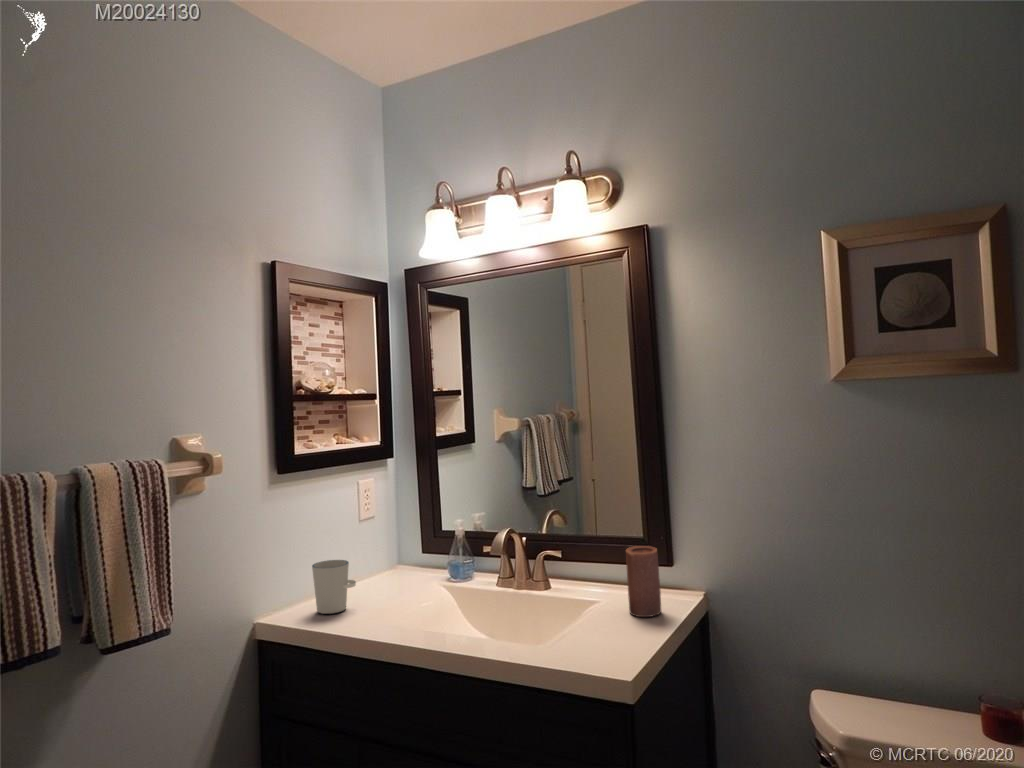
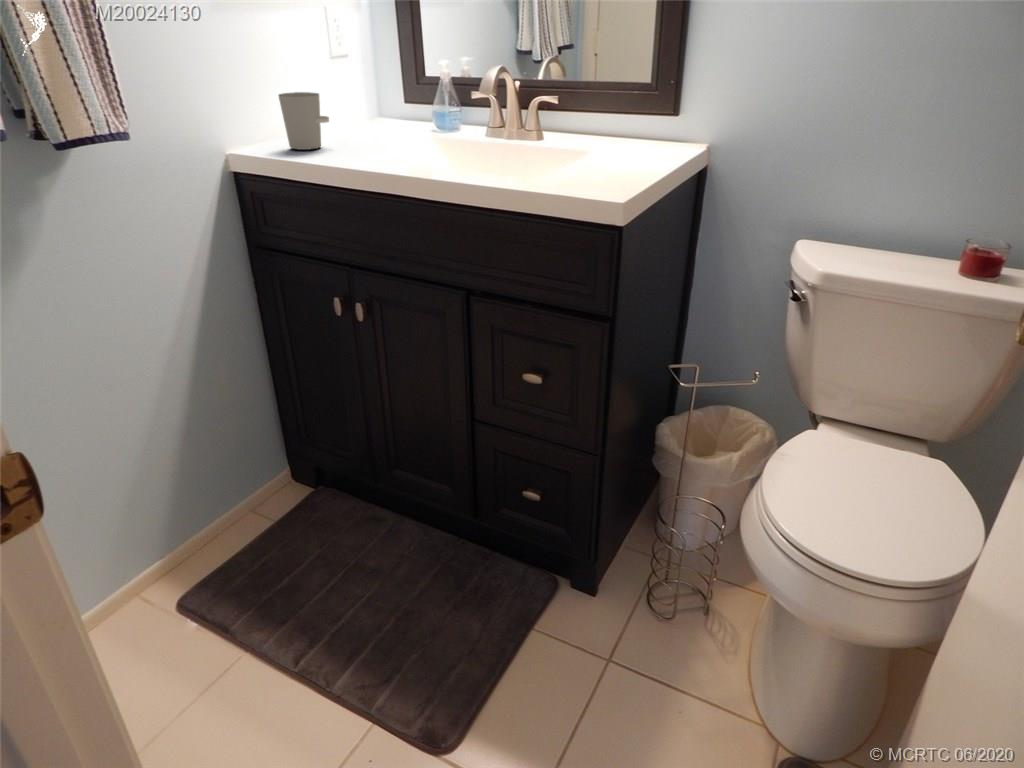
candle: present [626,546,661,617] -> none [626,83,665,161]

